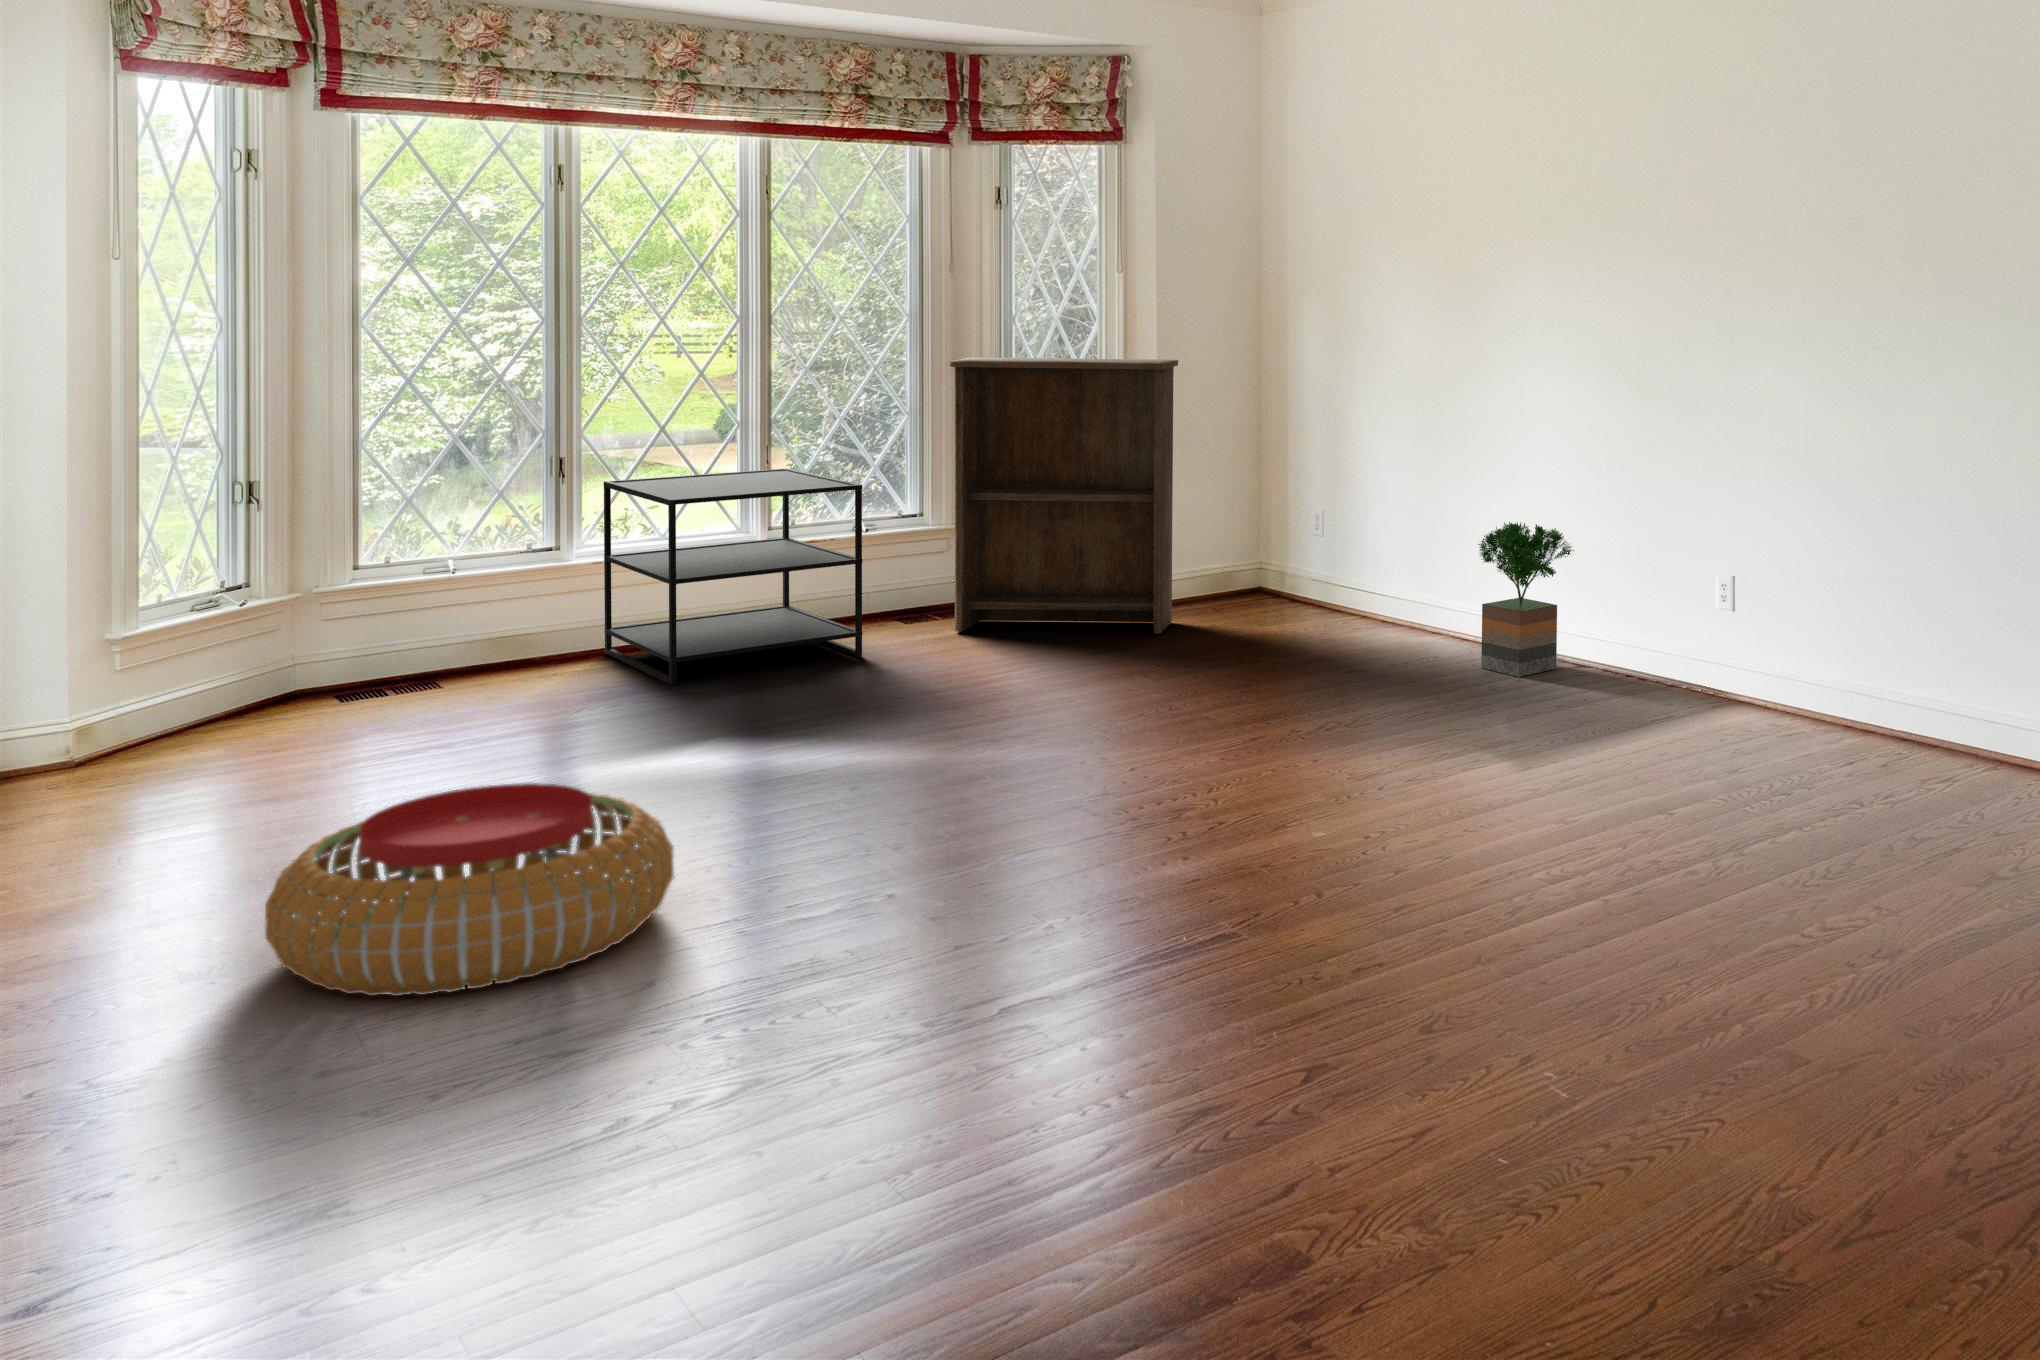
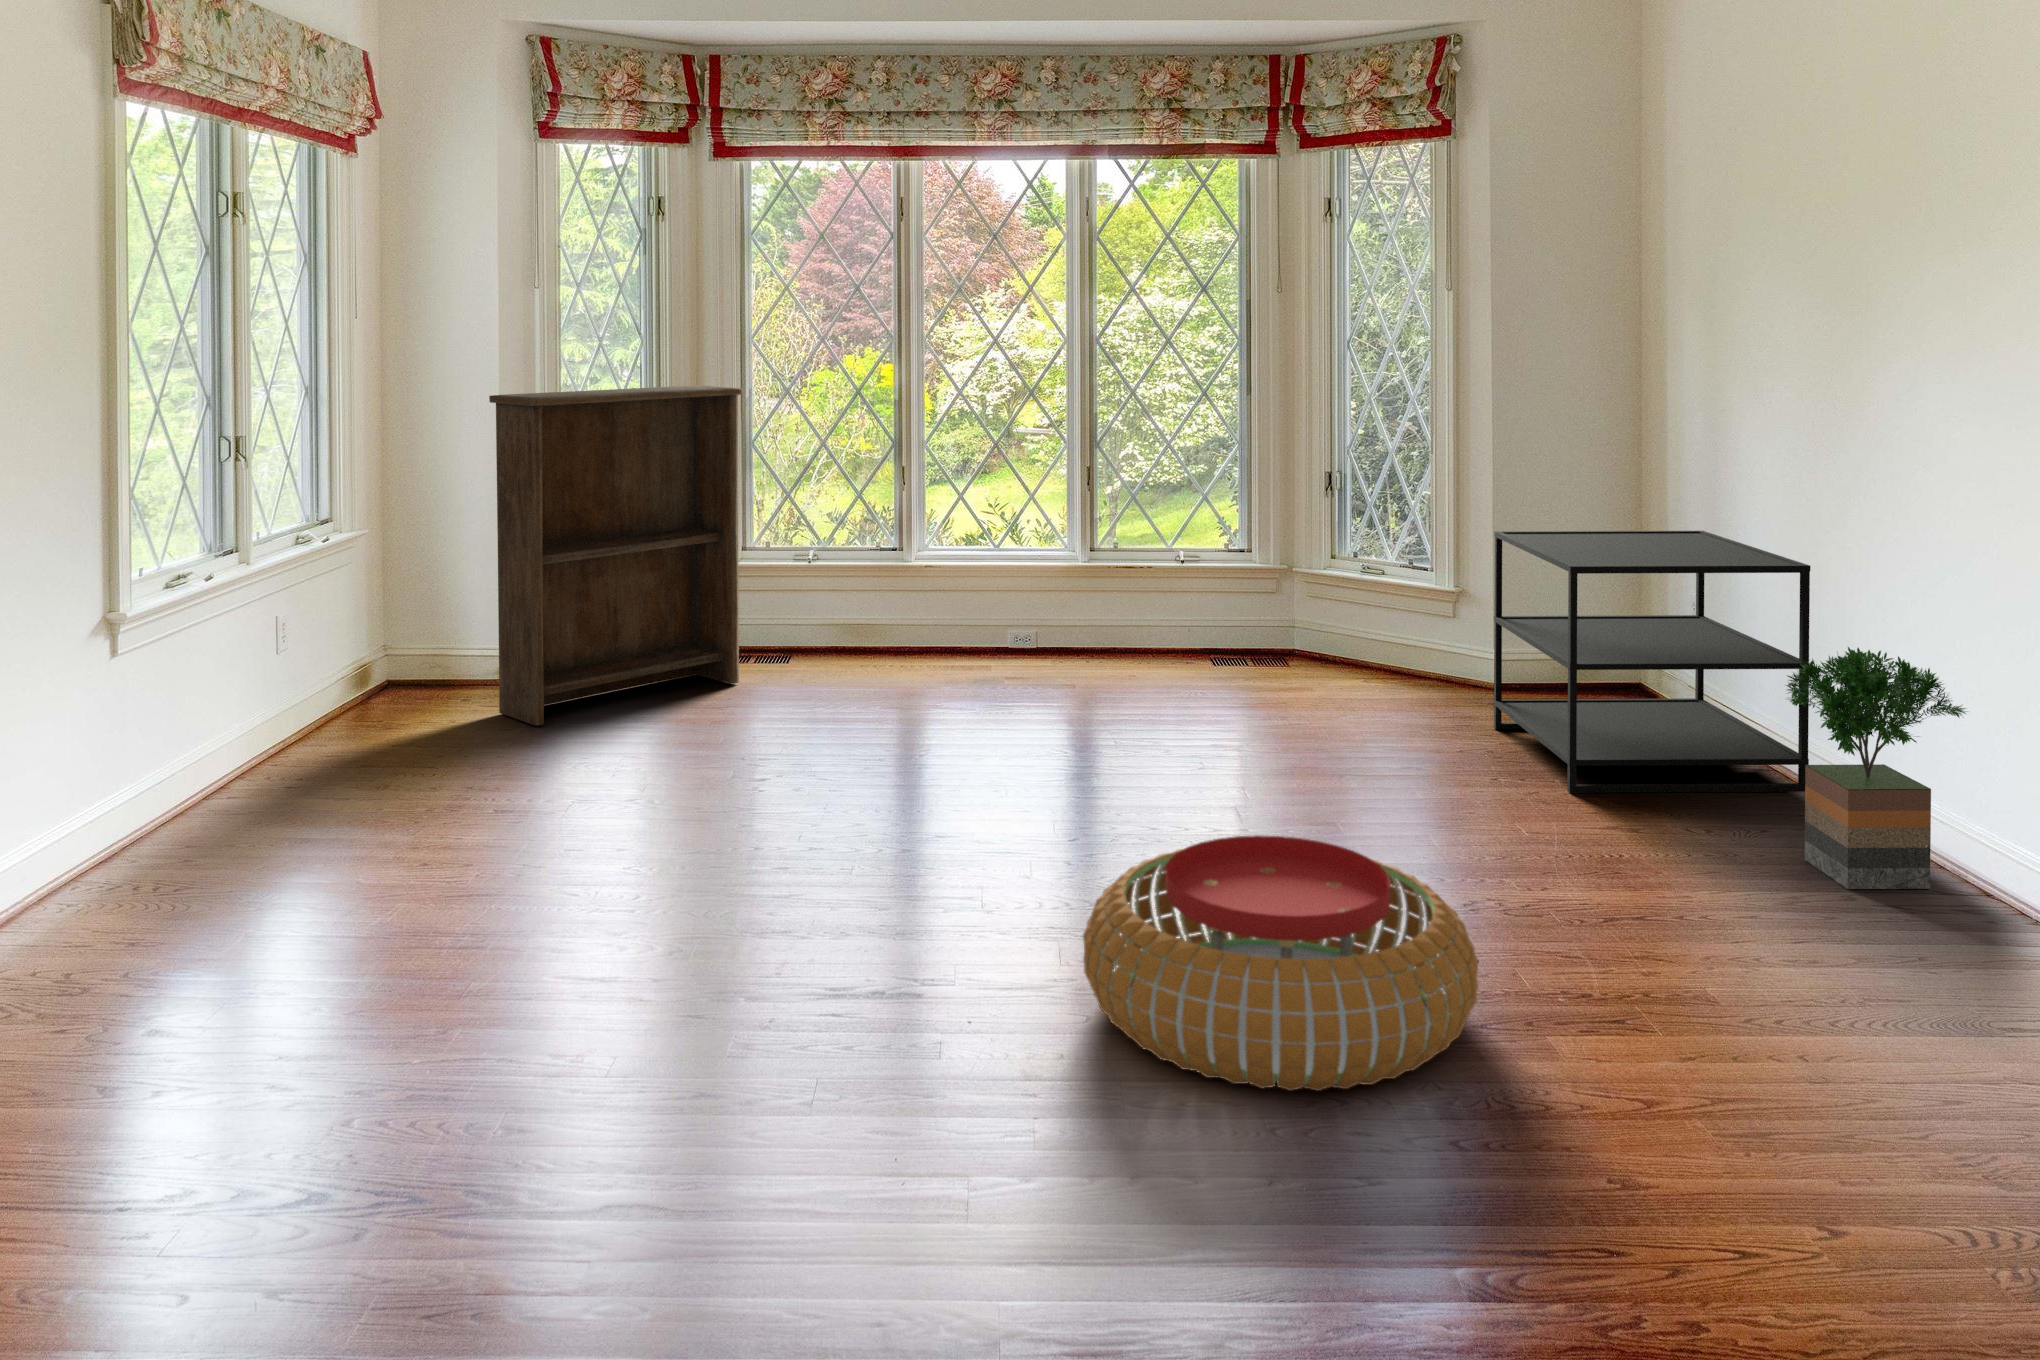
bookshelf: present [950,357,1178,634] -> present [489,386,743,726]
side table: present [604,468,863,685] -> present [1494,531,1810,793]
pouf: present [265,783,674,996] -> present [1083,835,1478,1091]

